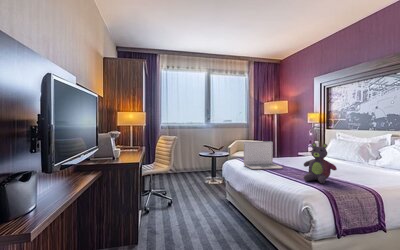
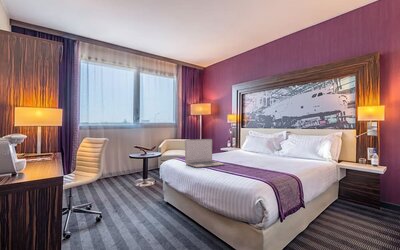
stuffed bear: present [304,143,337,184] -> none [249,138,279,176]

